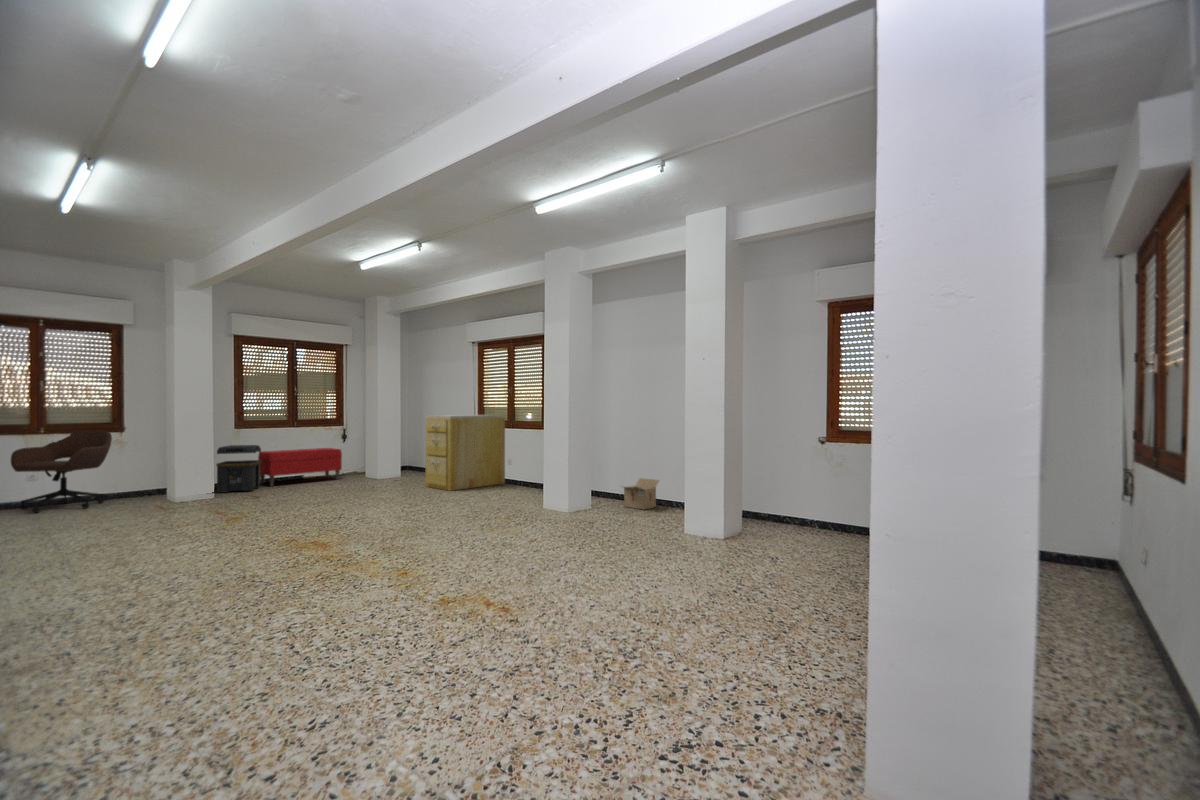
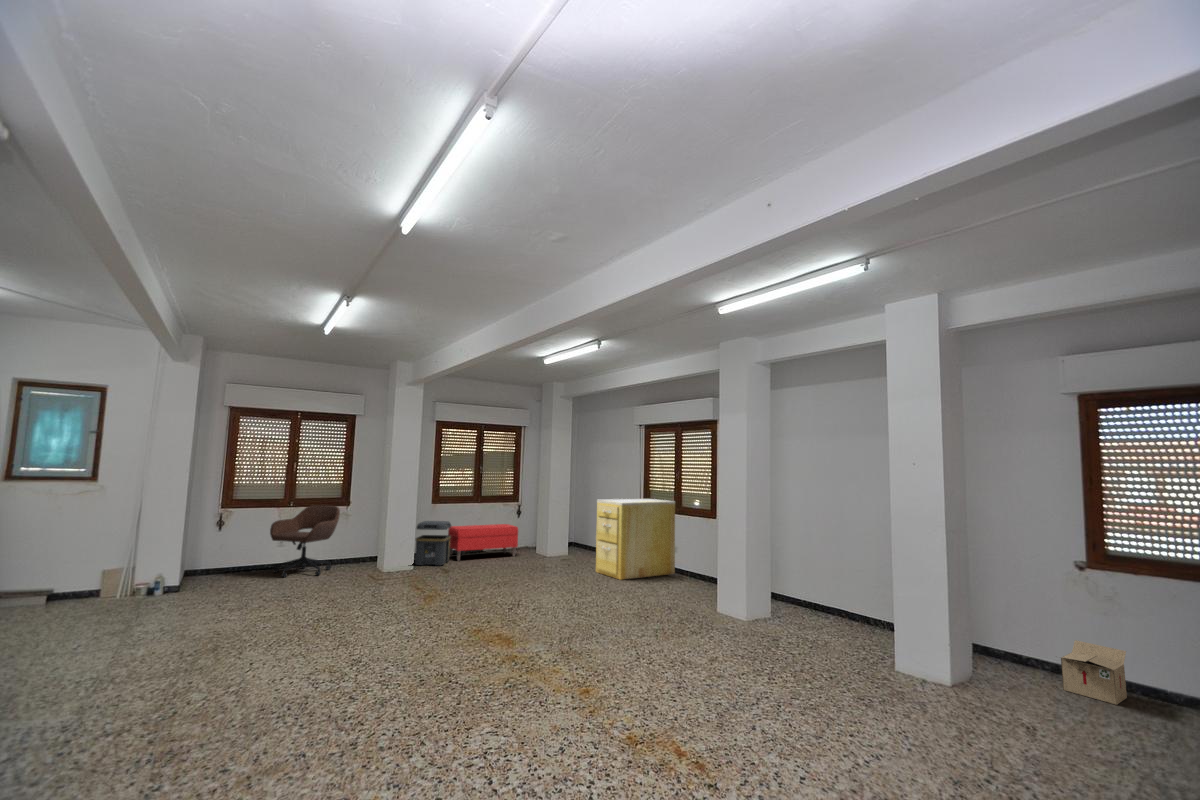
cardboard box: present [624,478,659,510] -> present [1061,640,1127,705]

